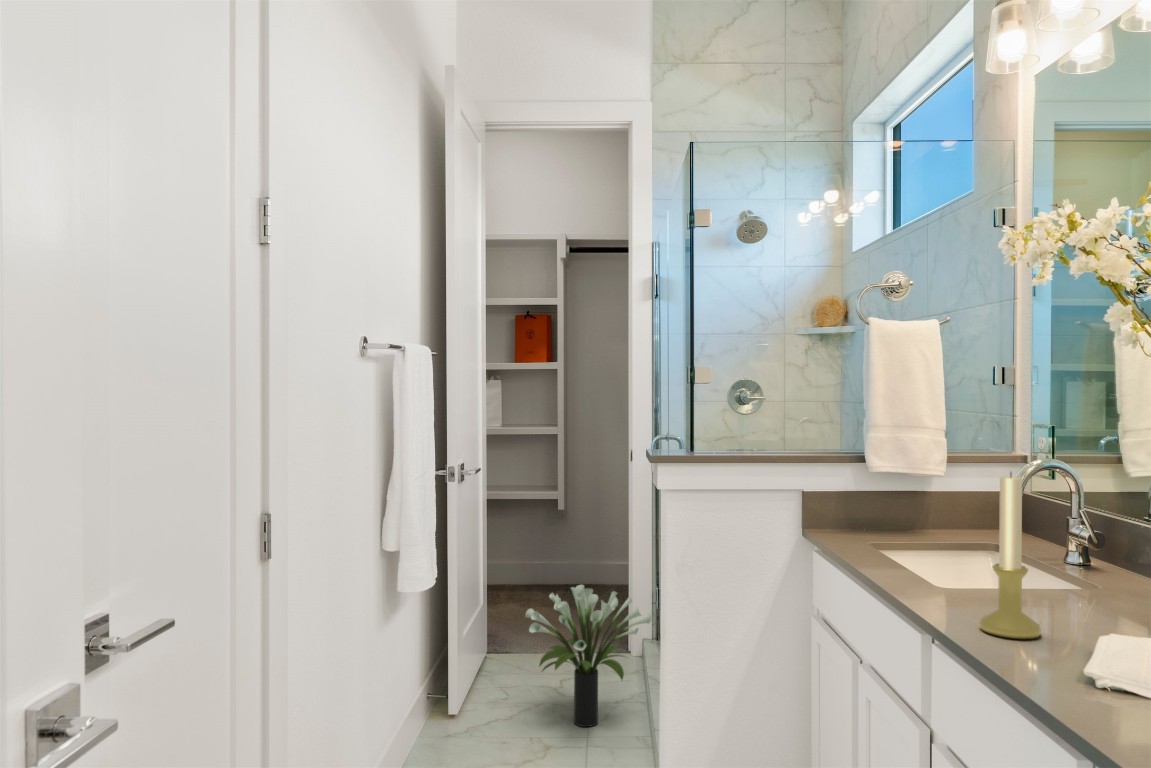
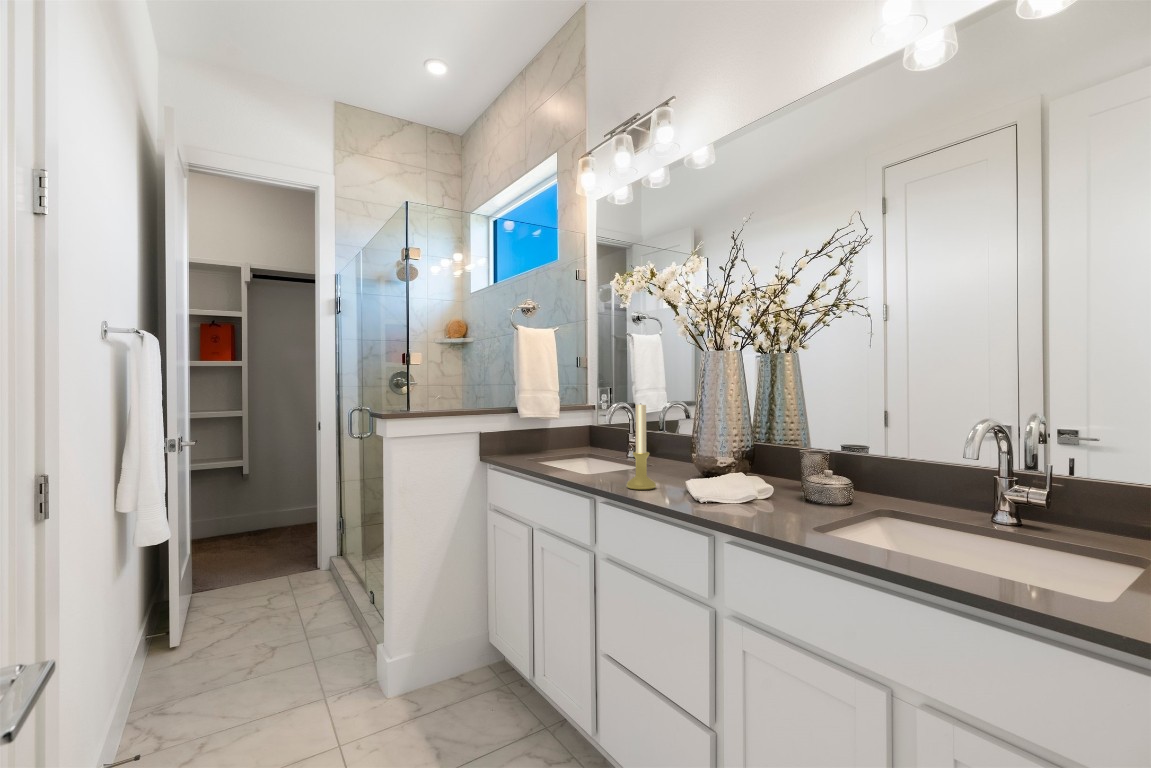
potted plant: present [525,585,651,727] -> none [247,521,353,627]

